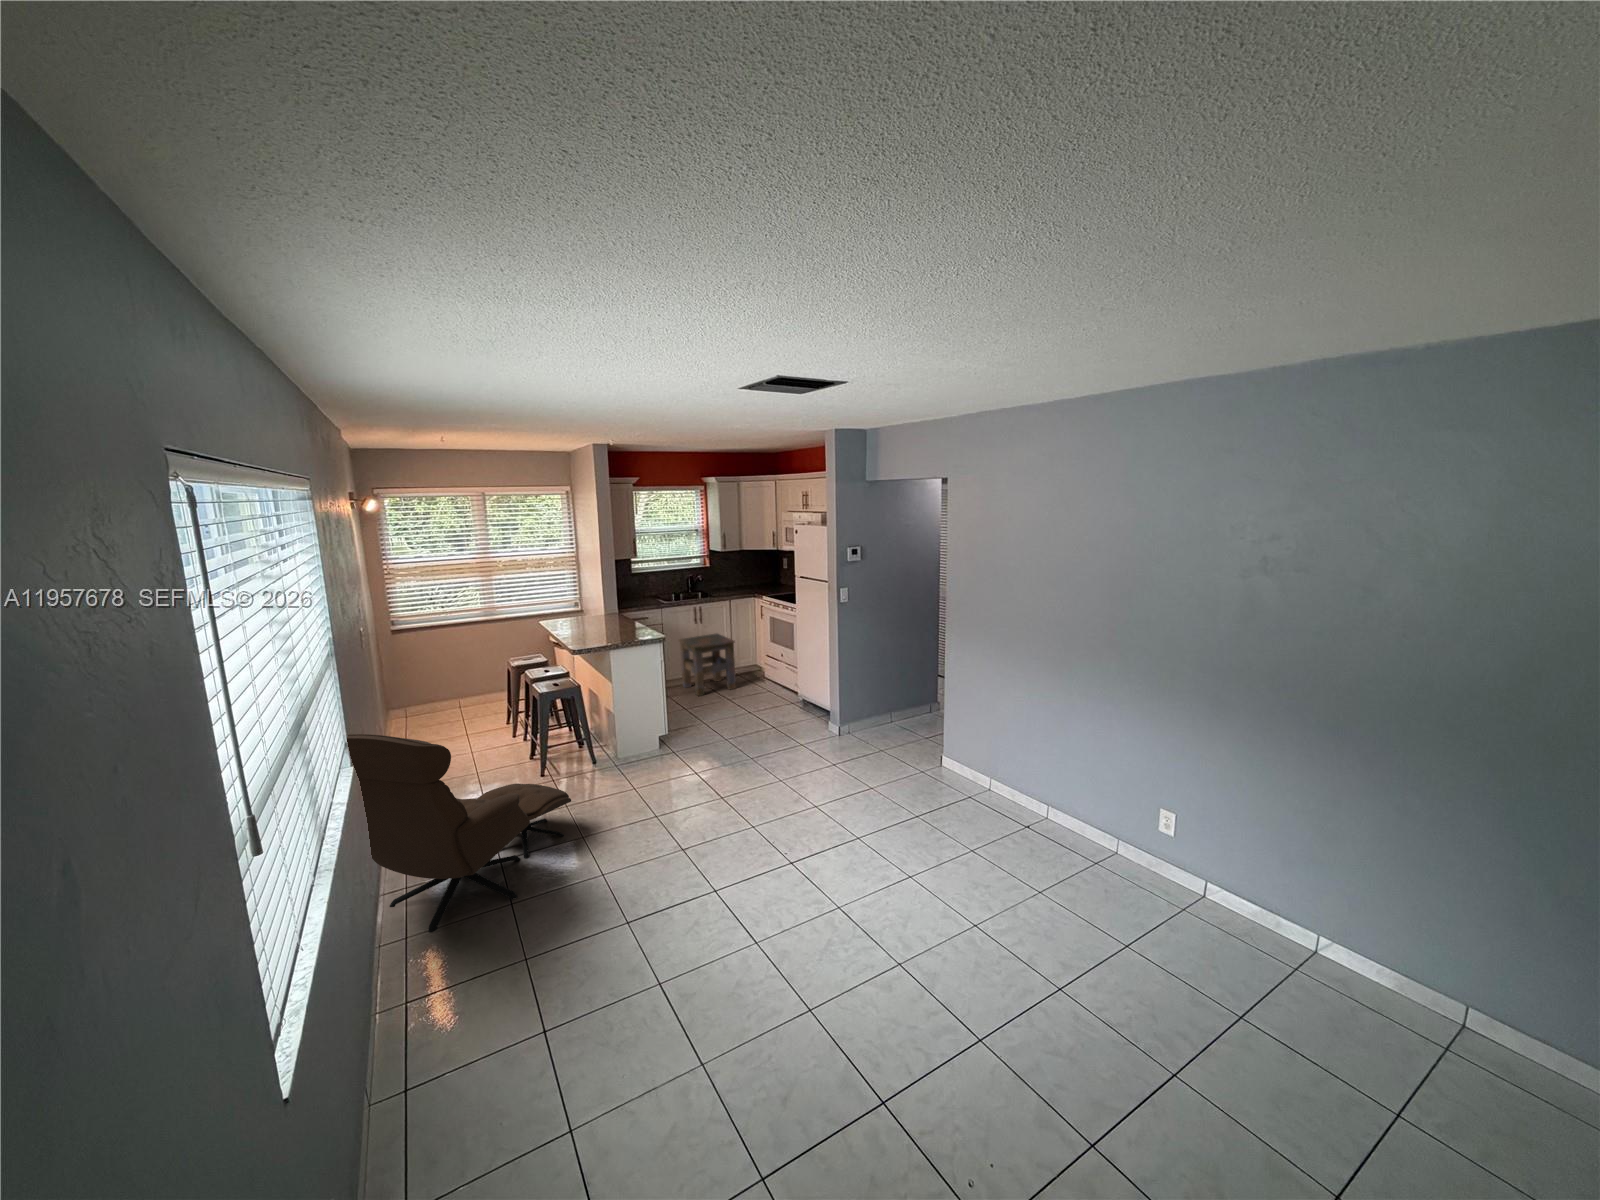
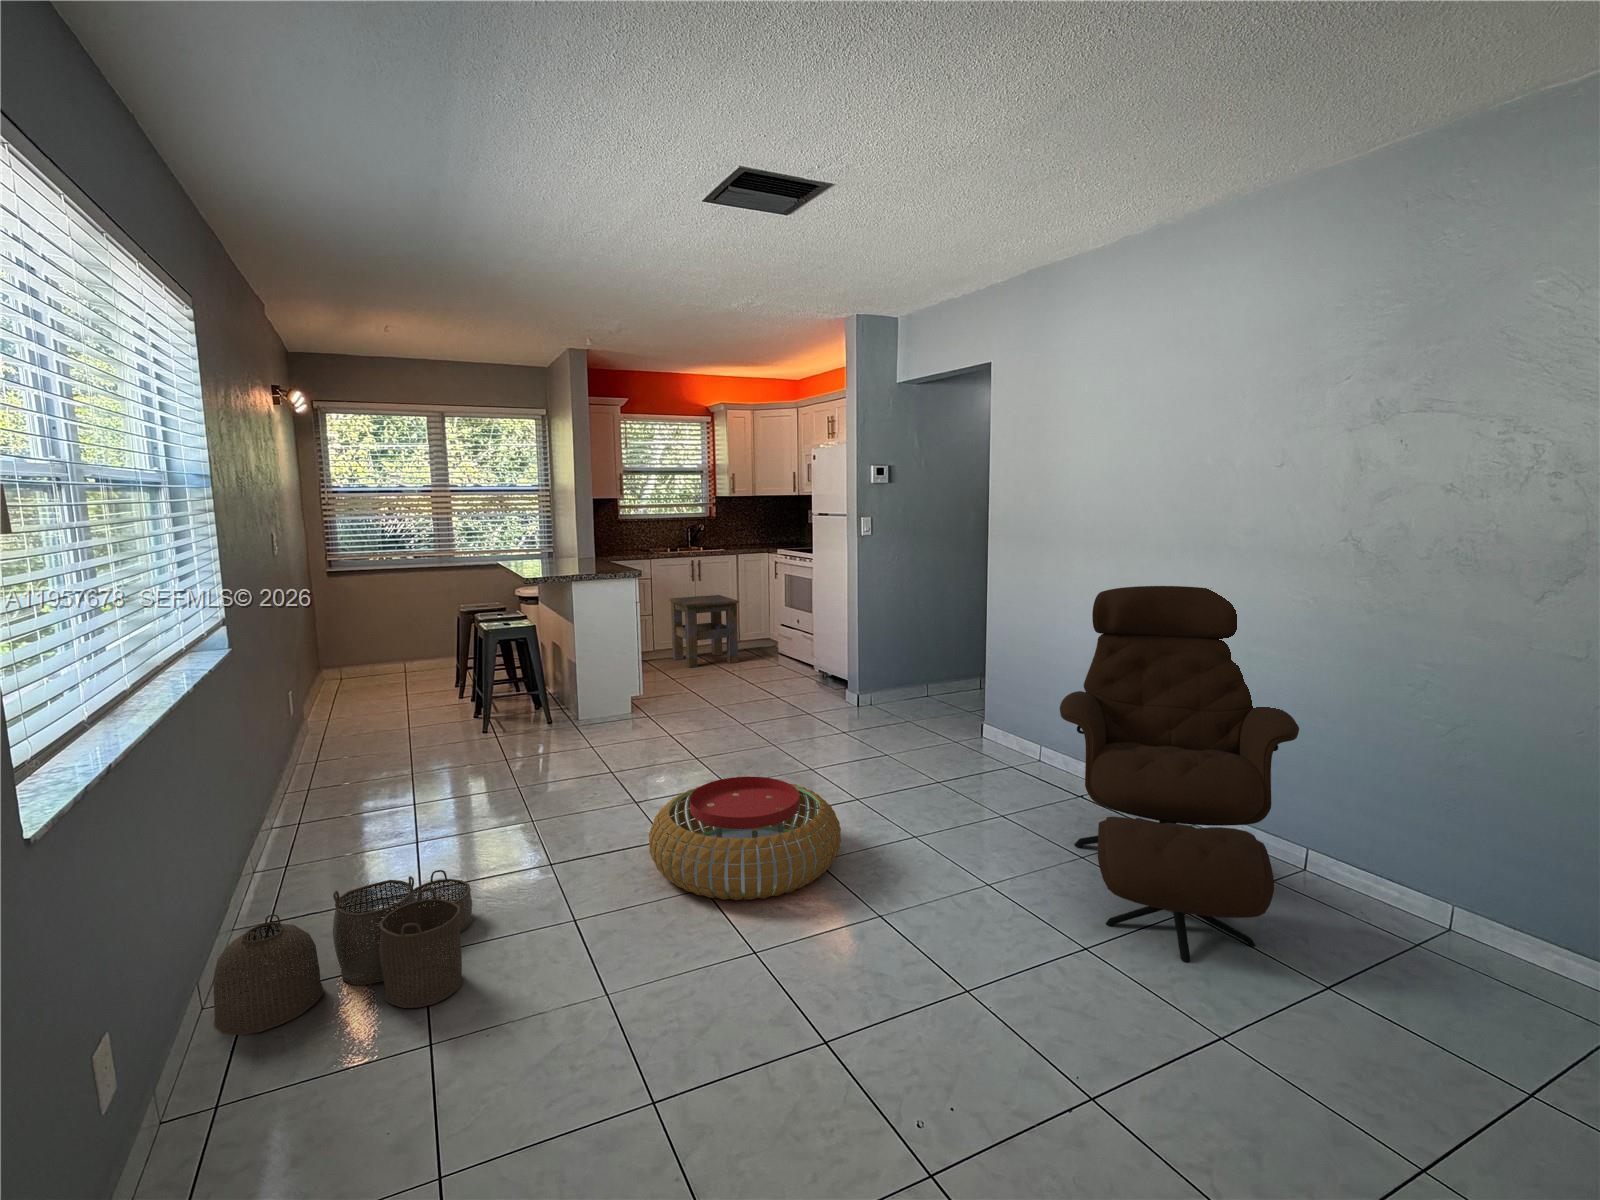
lounge chair: present [347,734,571,933] -> present [1060,586,1299,962]
pouf: none [710,840,861,961] -> present [649,777,841,900]
woven basket: none [383,958,586,1150] -> present [213,870,472,1035]

